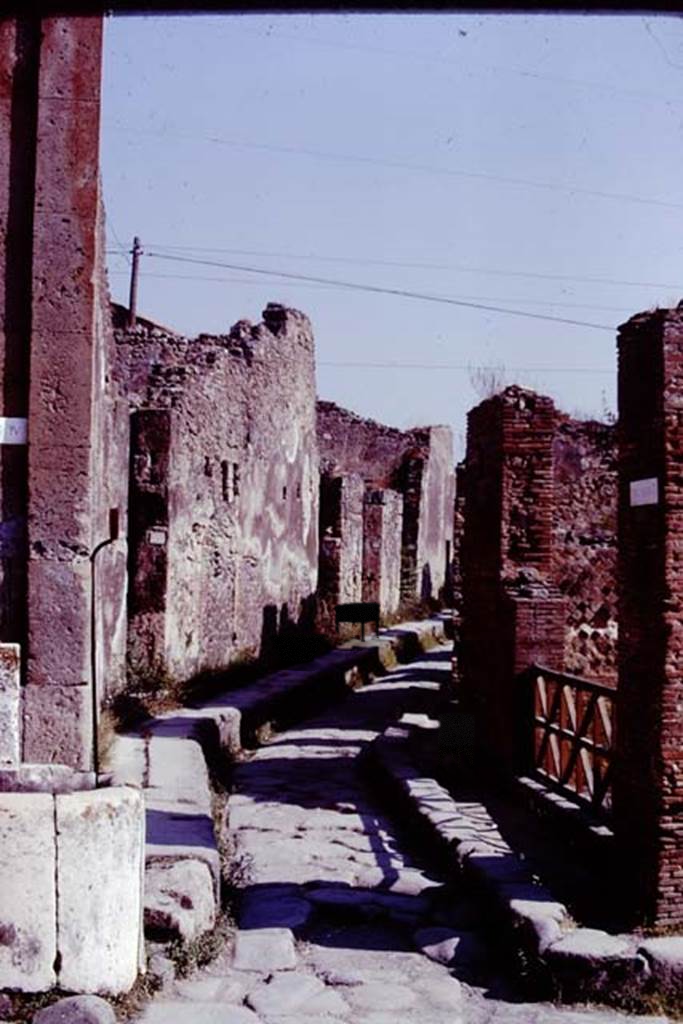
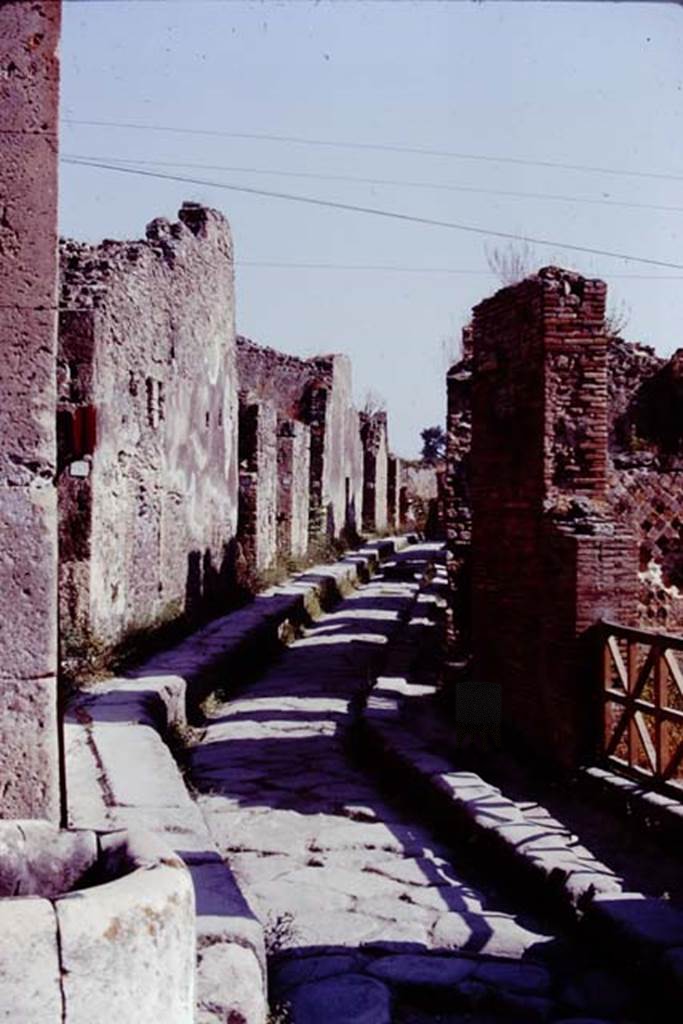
bench: present [334,602,381,642] -> none [256,543,304,588]
basket: present [269,633,326,662] -> none [196,581,261,614]

